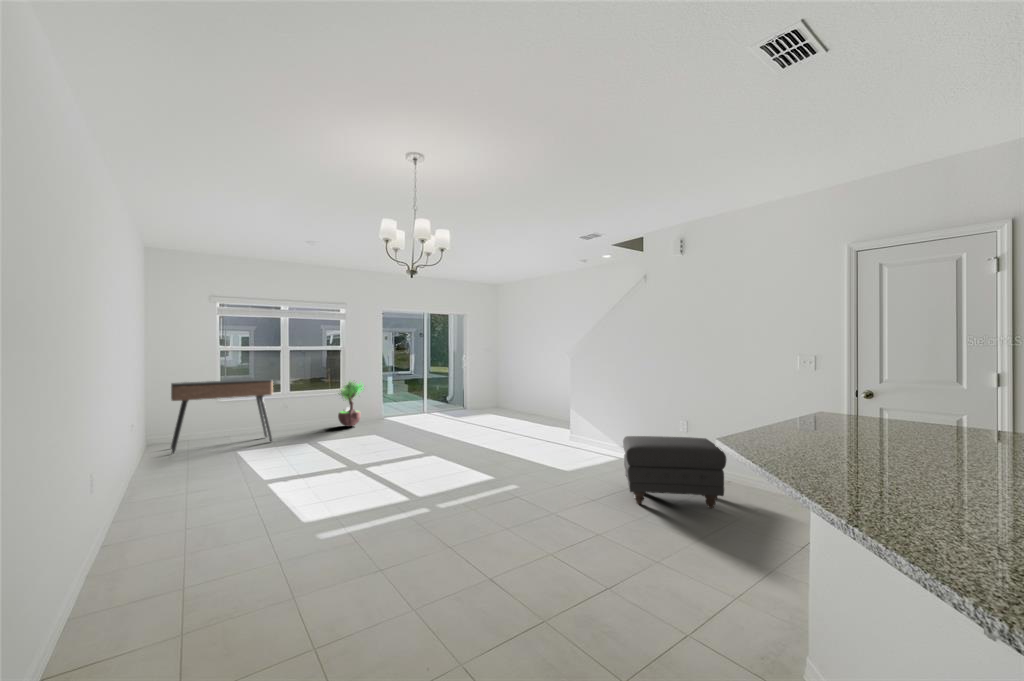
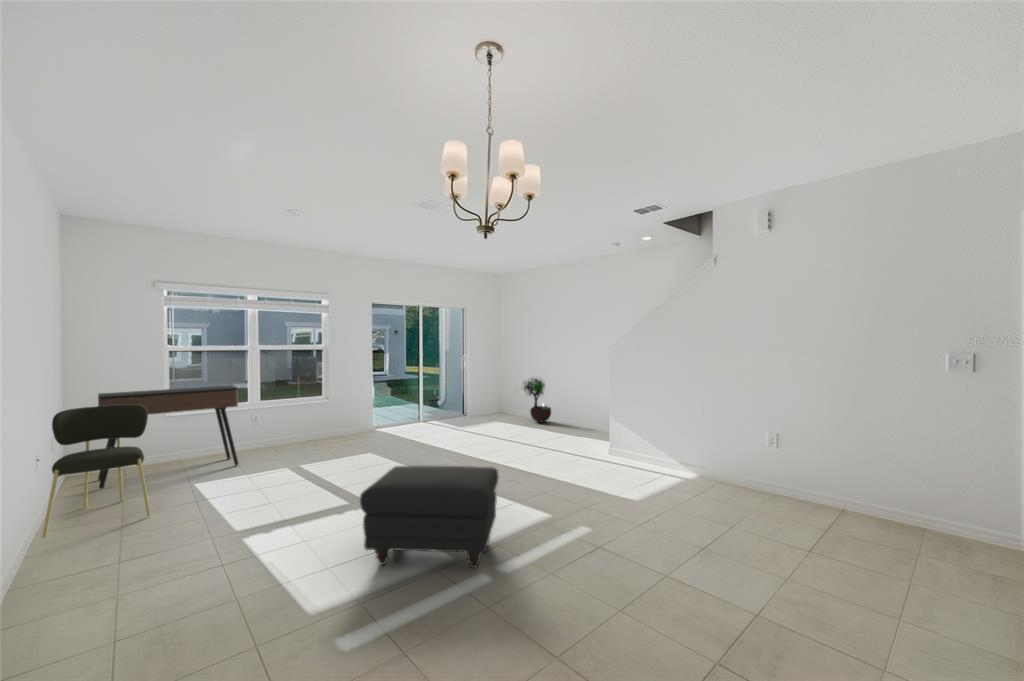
potted tree: present [338,382,364,426] -> present [523,379,551,422]
dining chair: none [136,390,206,480] -> present [42,405,150,538]
ottoman: present [623,436,726,508] -> present [360,466,498,568]

